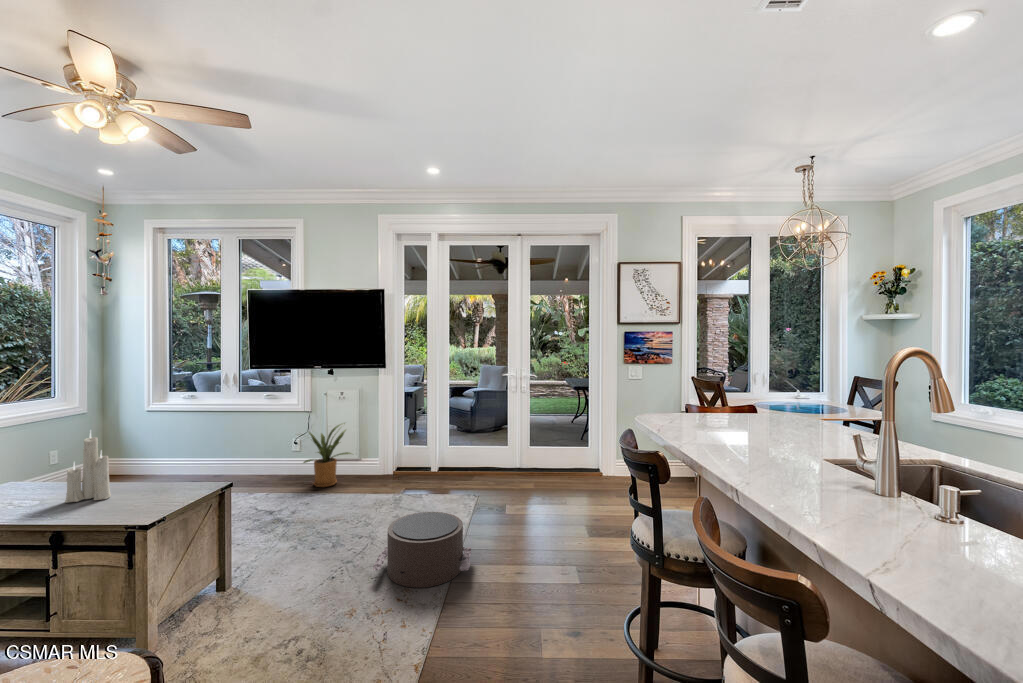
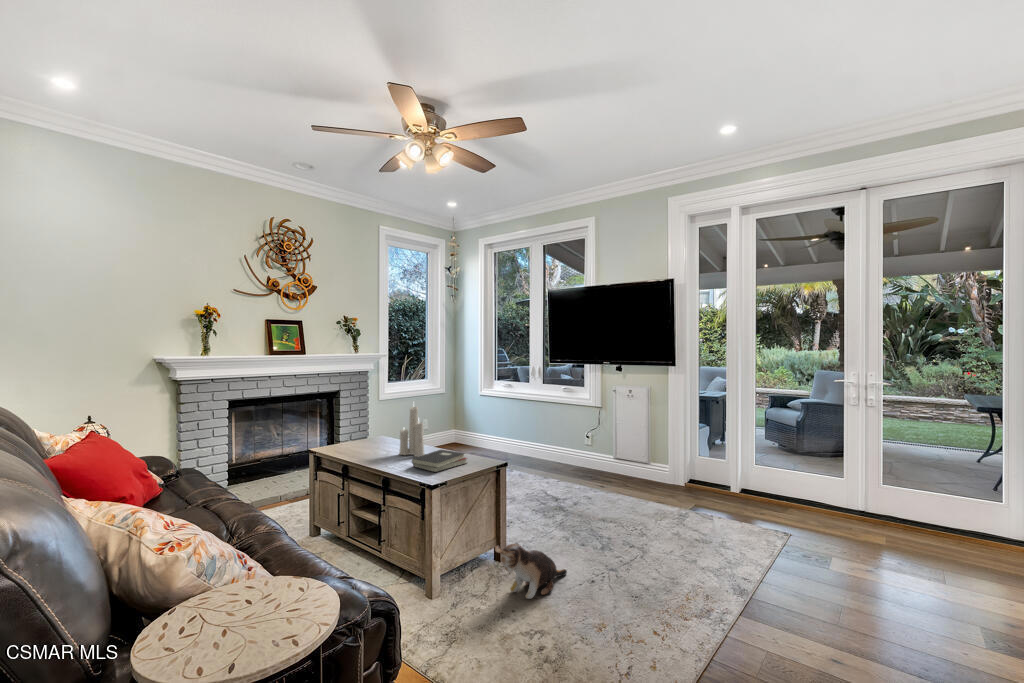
house plant: present [304,423,351,487] -> none [580,421,641,485]
hardback book: none [102,483,183,512] -> present [412,450,467,473]
pouf: present [372,512,471,588] -> none [630,536,763,636]
plush toy: none [232,564,305,616] -> present [495,544,567,599]

